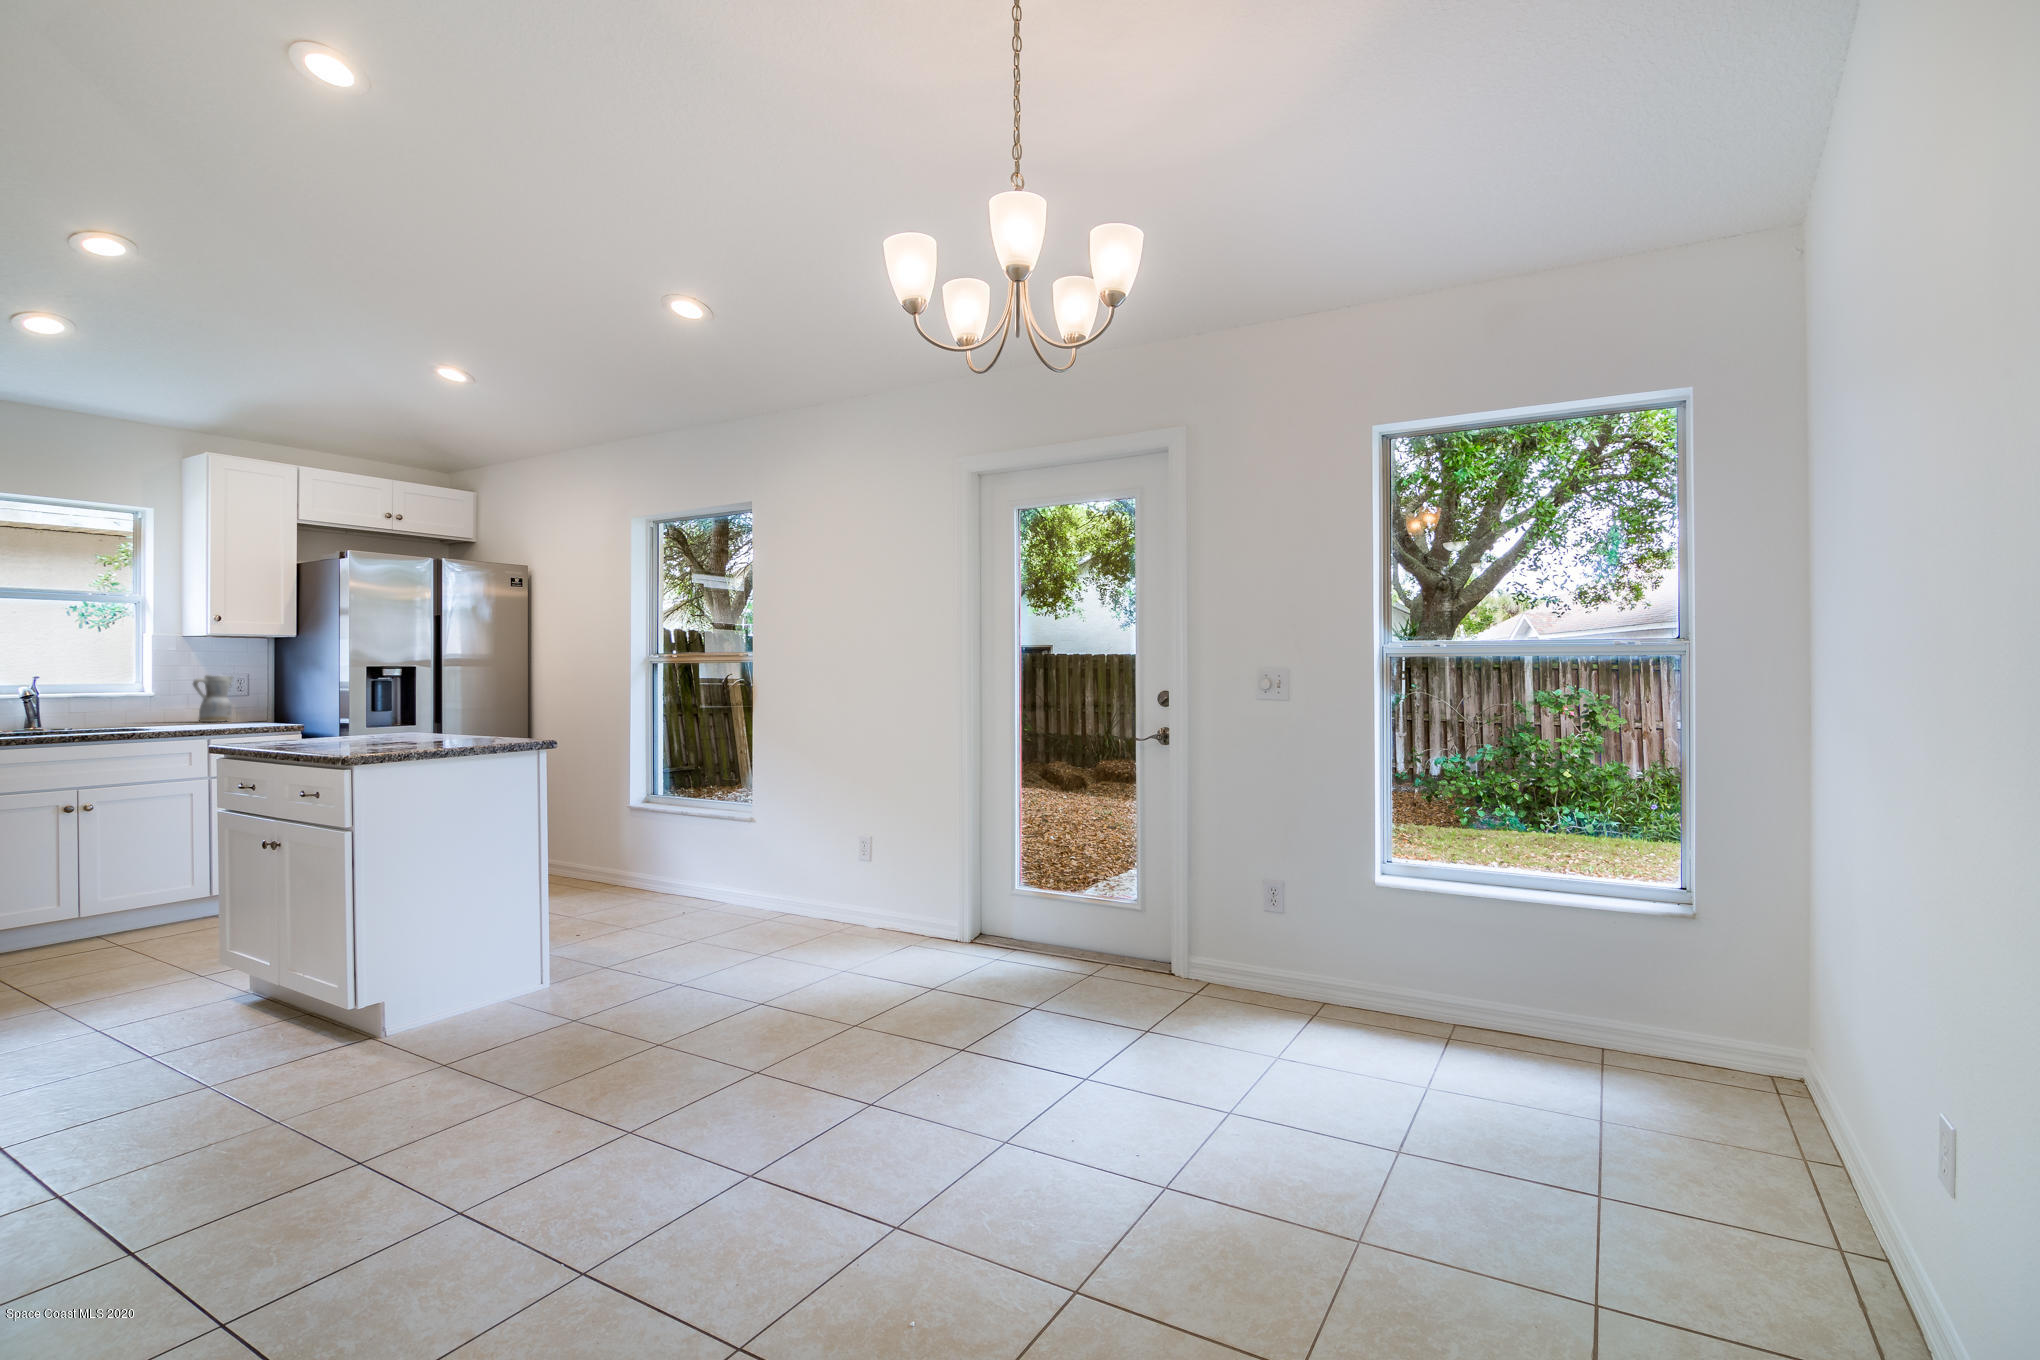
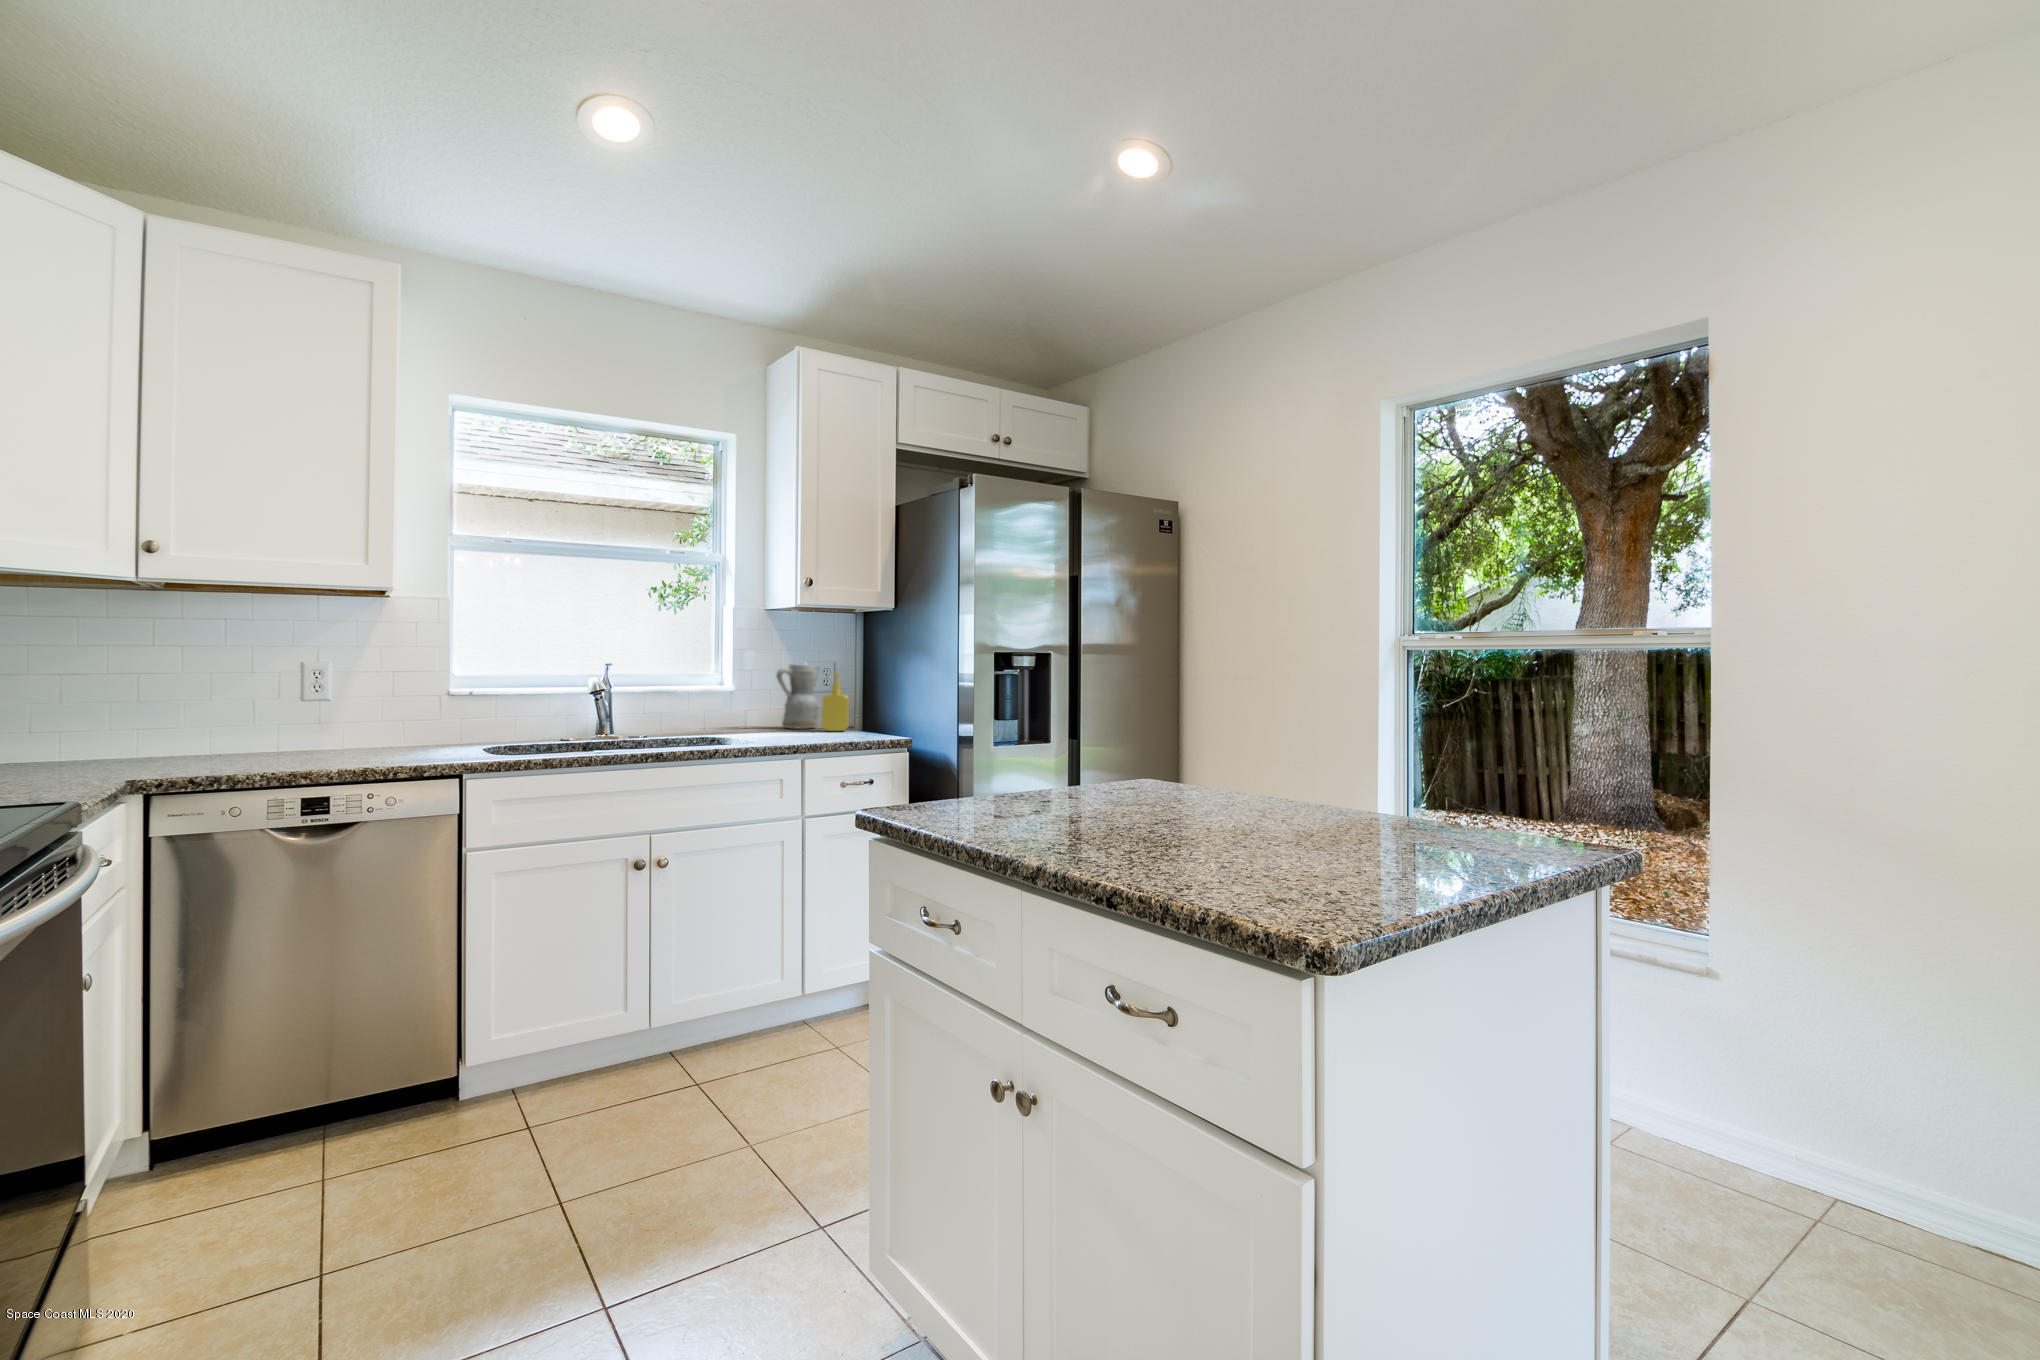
soap dispenser: none [233,681,258,723] -> present [822,673,849,731]

